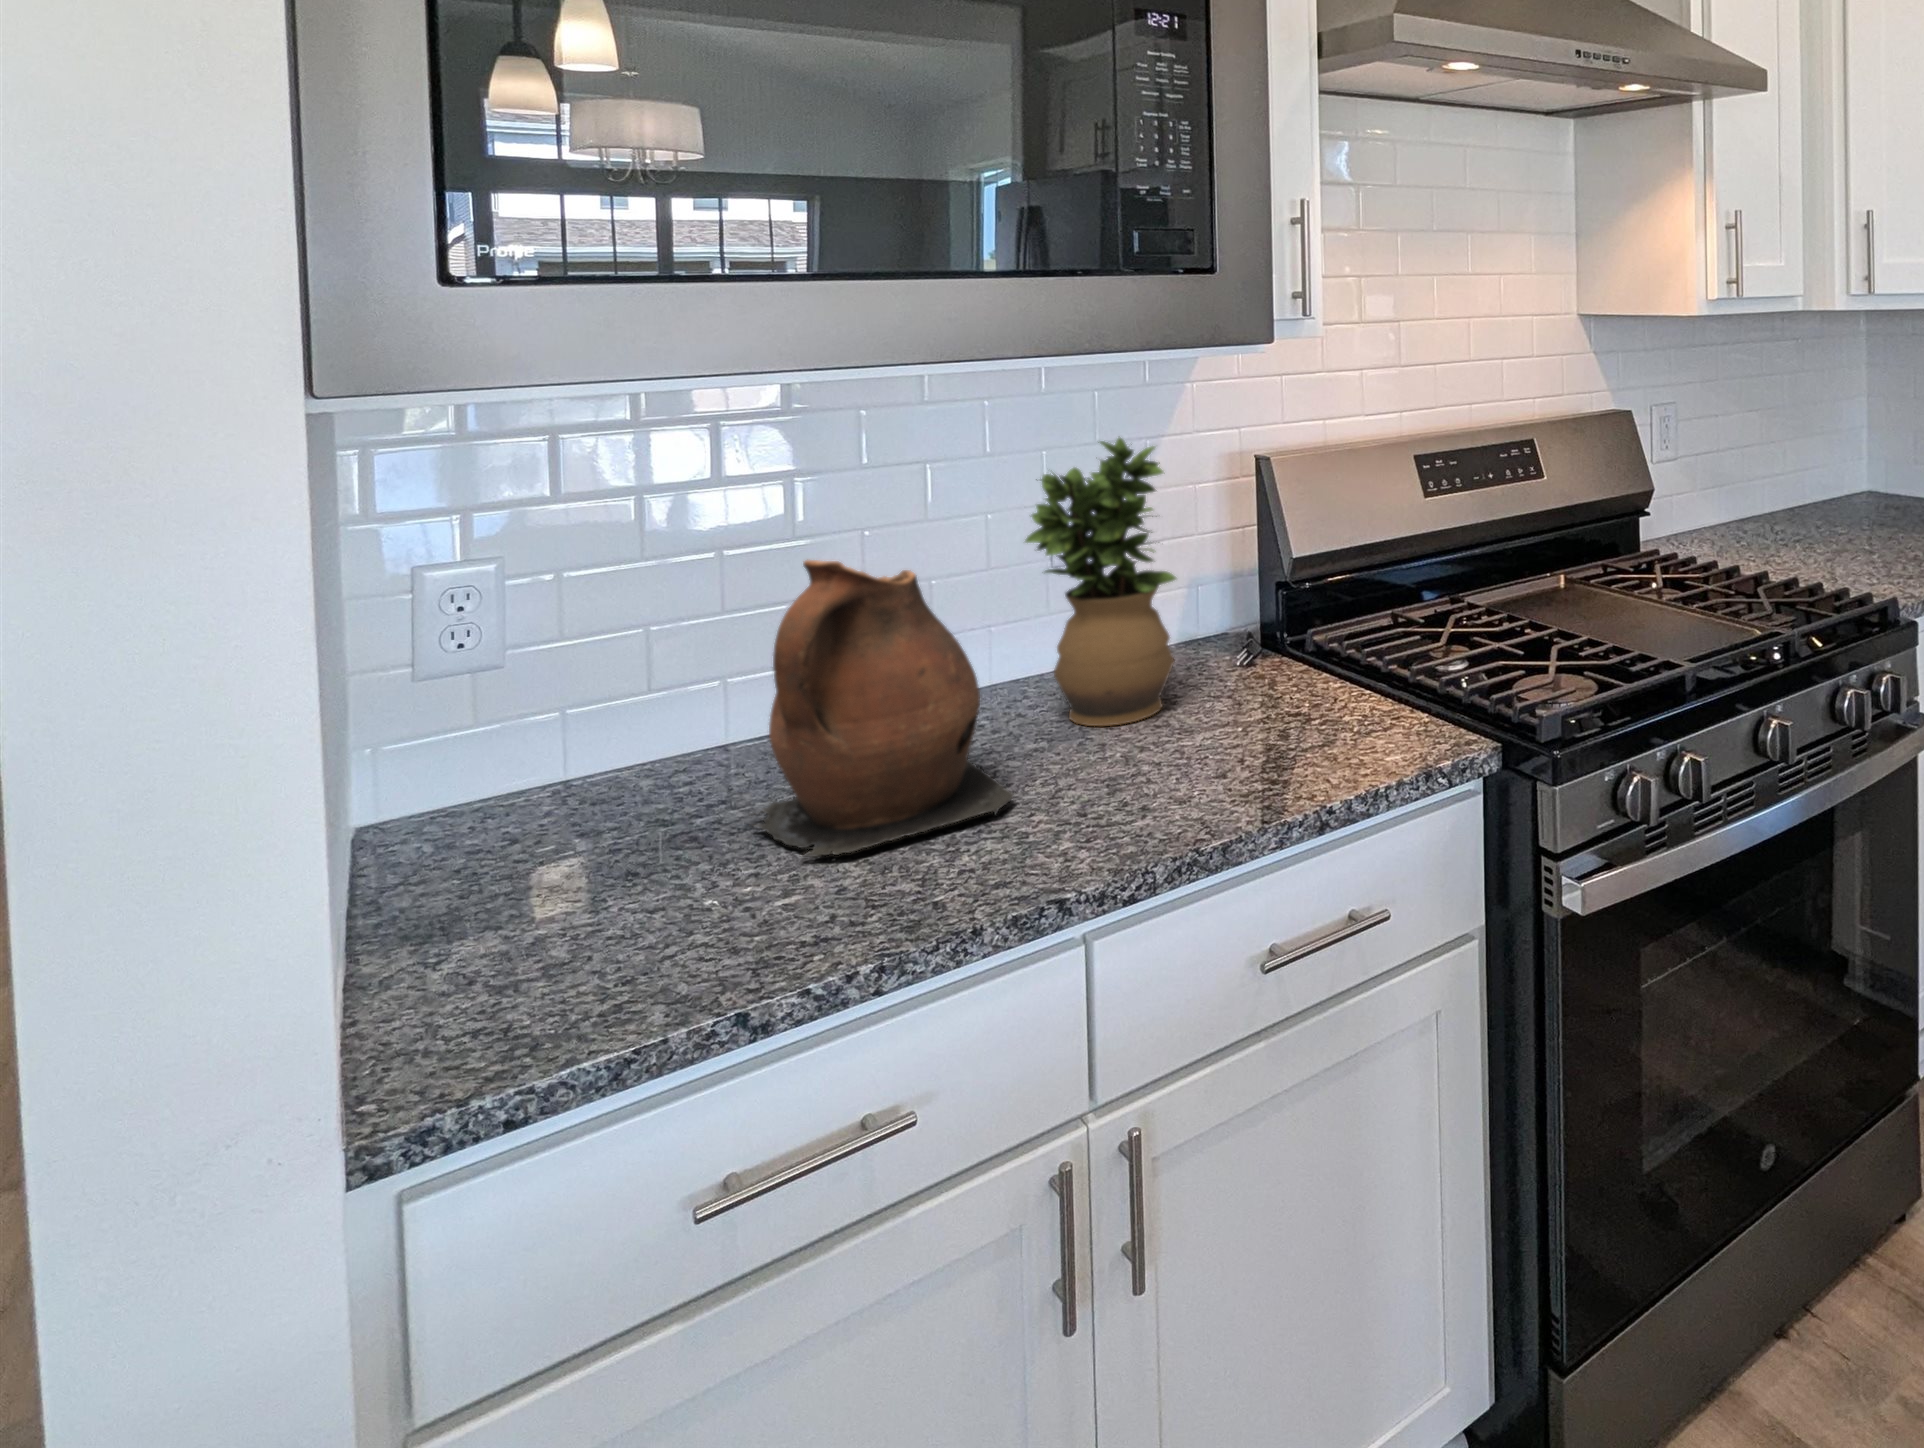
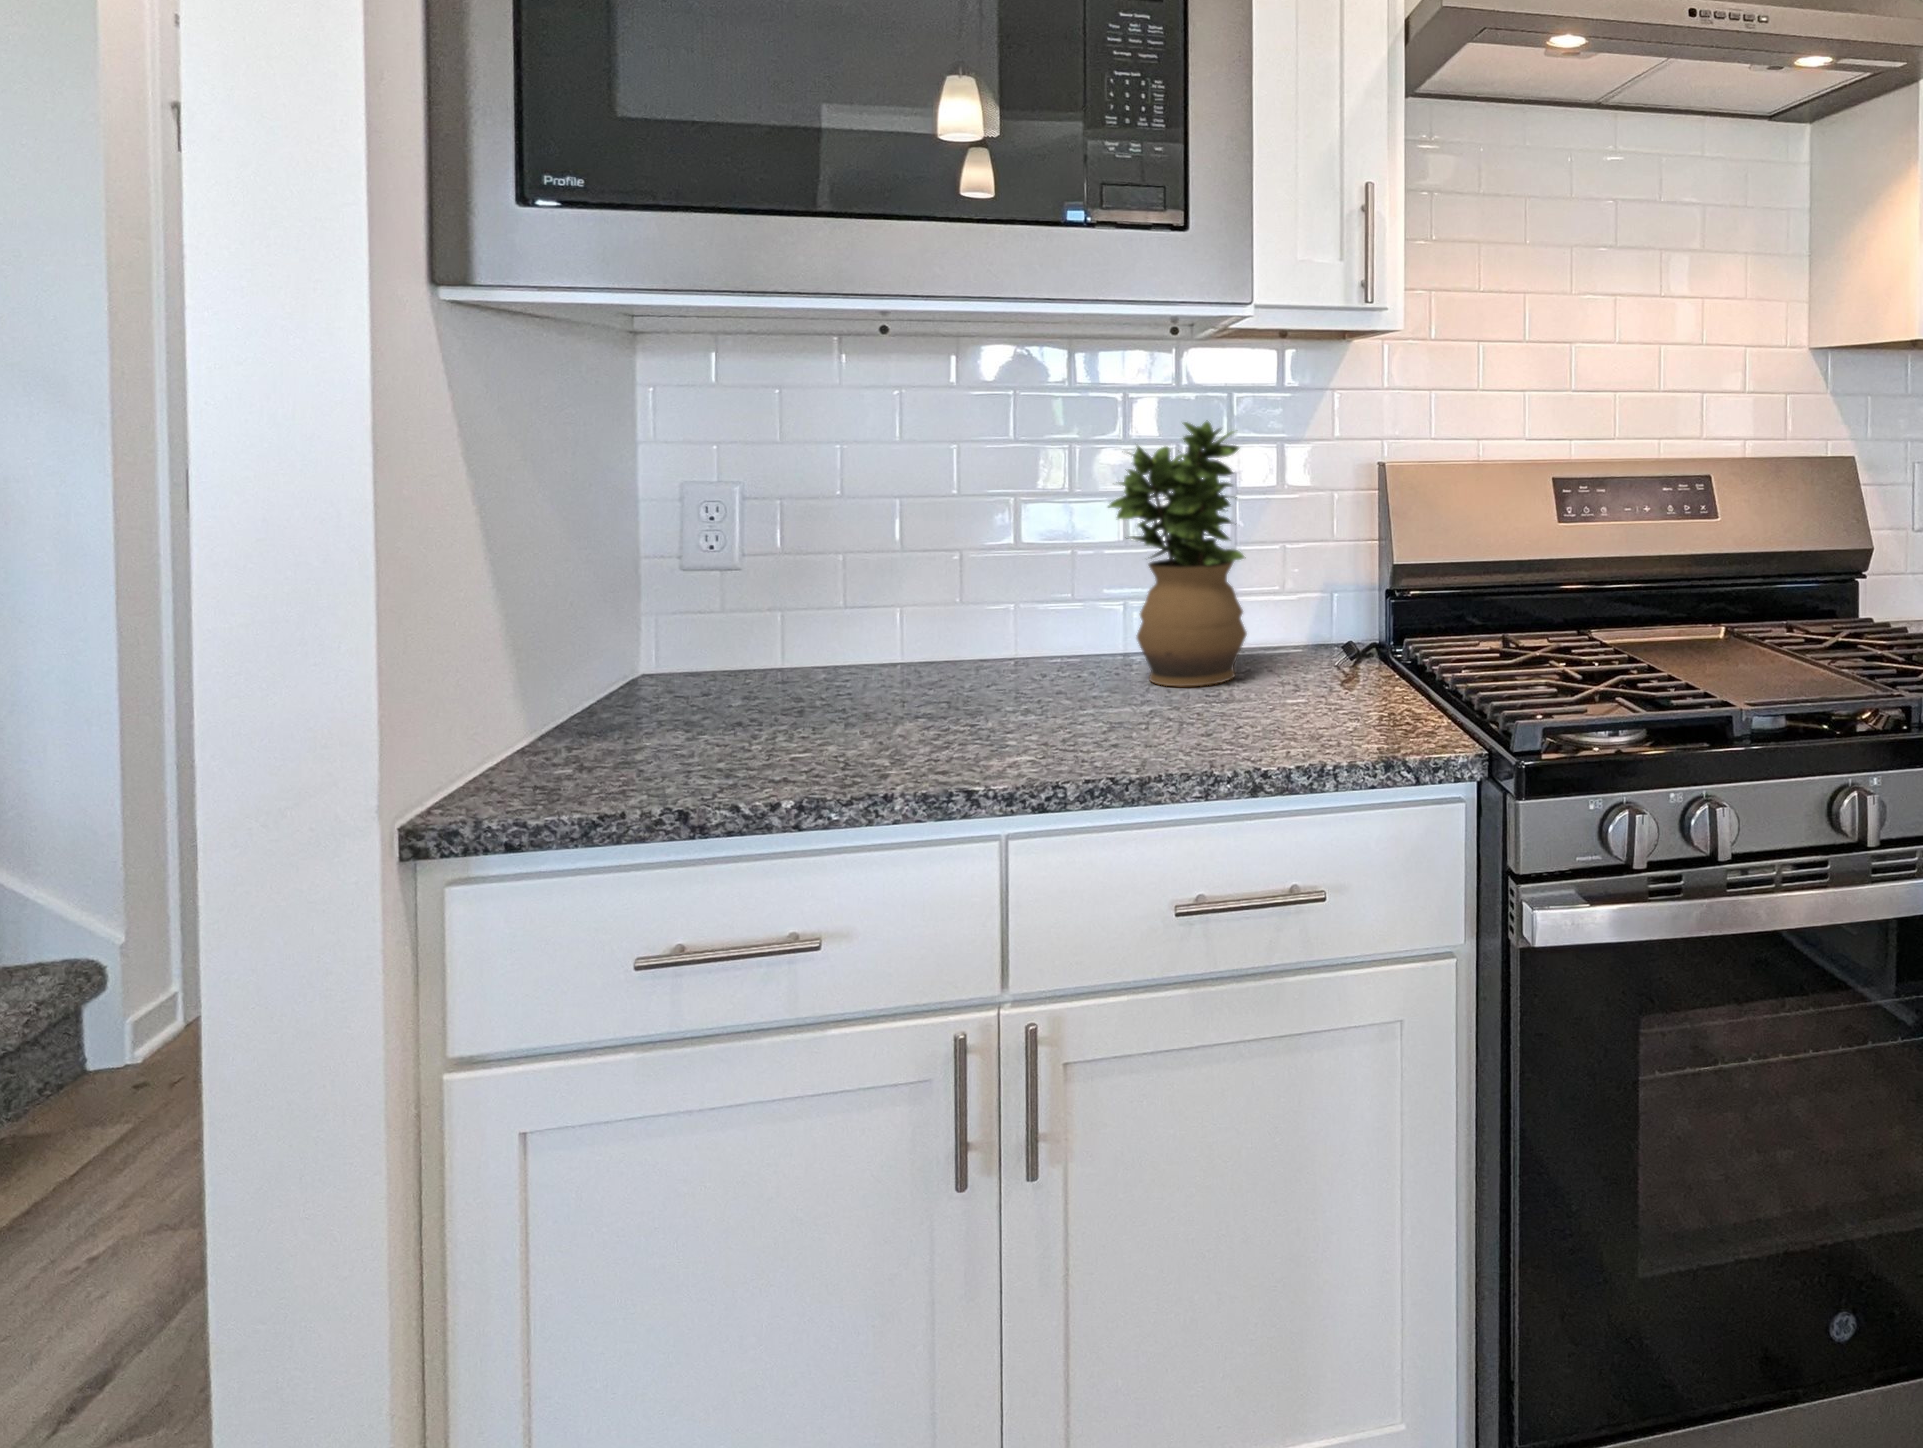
ceramic pitcher: present [754,560,1014,857] -> none [825,484,1034,731]

